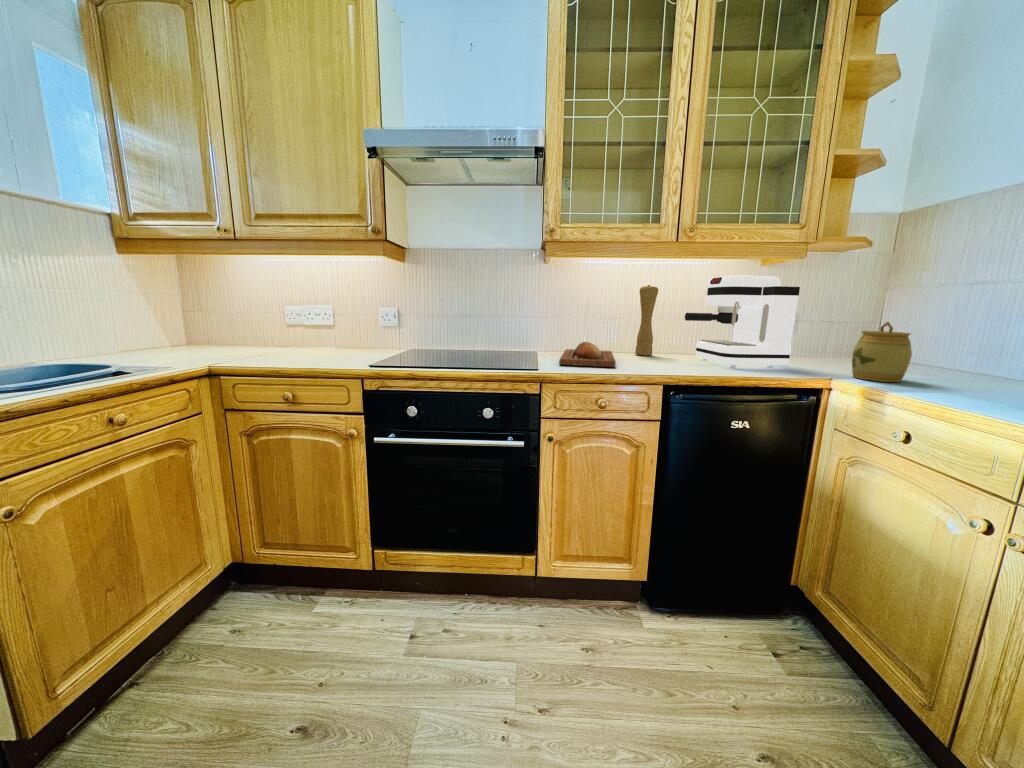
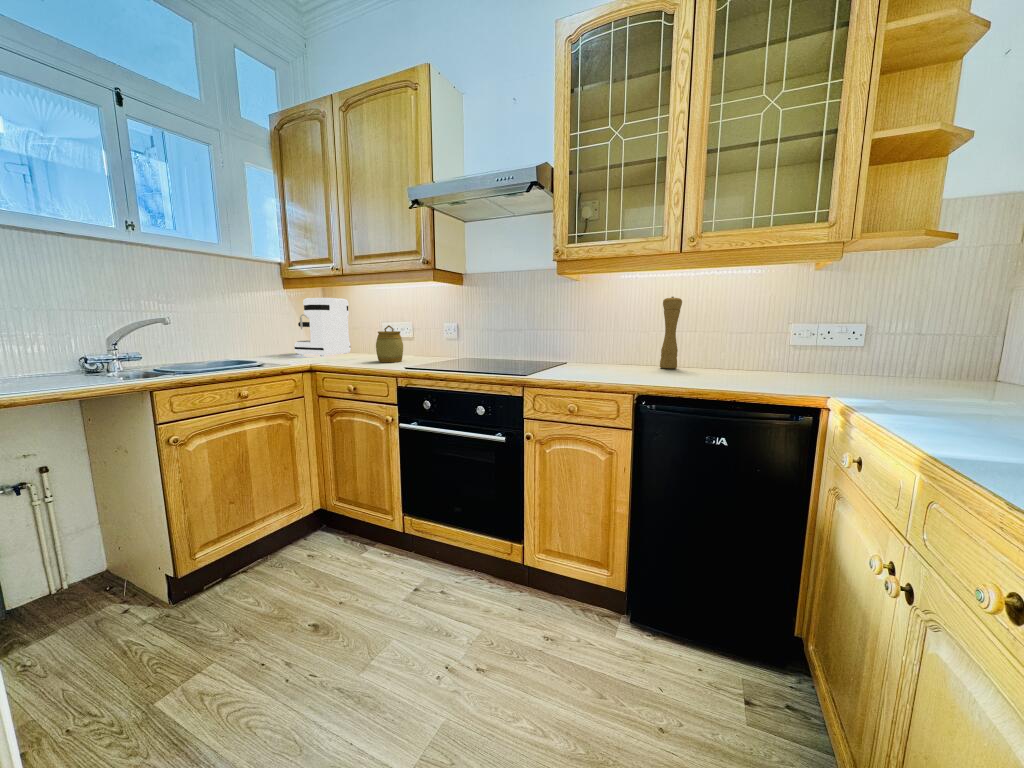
coffee maker: present [685,275,800,367] -> present [294,298,351,356]
jar: present [852,322,912,382] -> present [376,325,403,362]
bread loaf: present [559,342,616,367] -> none [554,353,631,376]

